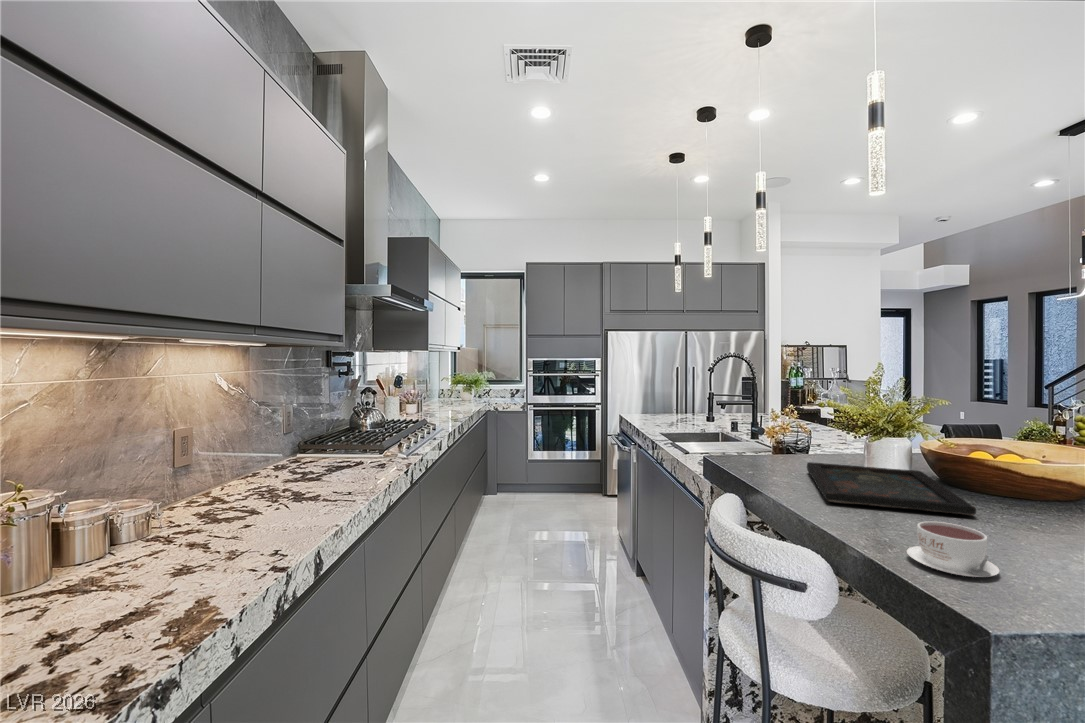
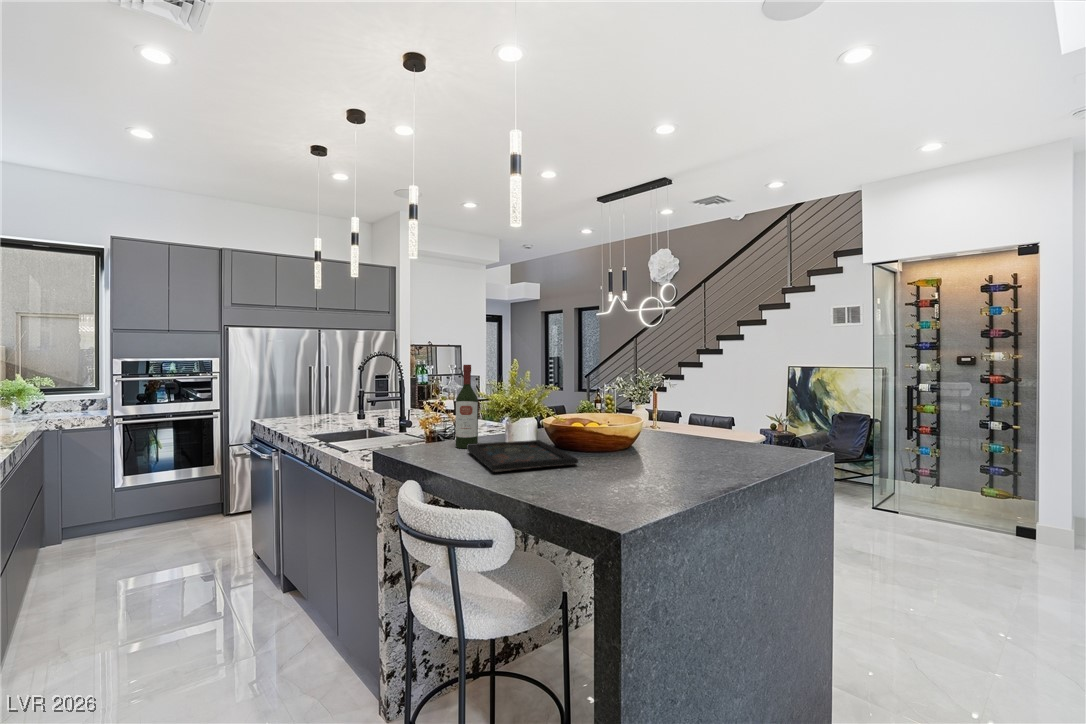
wine bottle: none [796,367,826,468] -> present [456,365,478,448]
coffee cup: present [906,521,1000,577] -> none [556,470,604,502]

